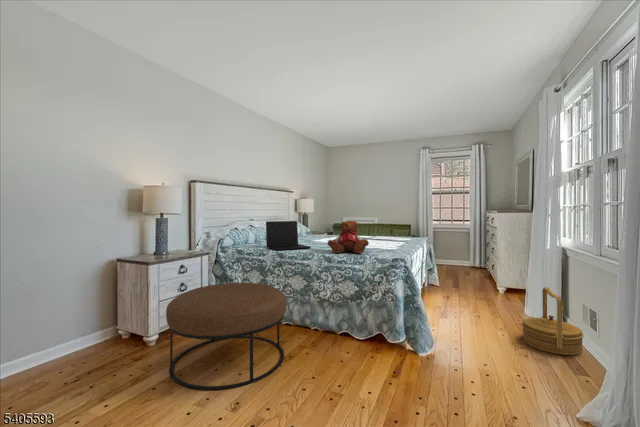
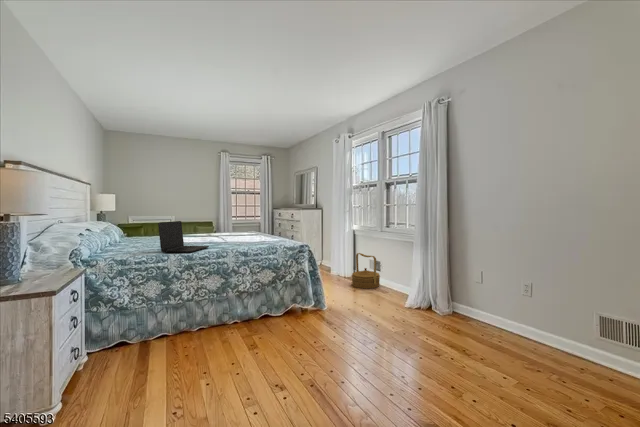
teddy bear: present [328,221,369,253] -> none [237,218,274,248]
ottoman: present [166,283,287,390] -> none [132,286,269,411]

